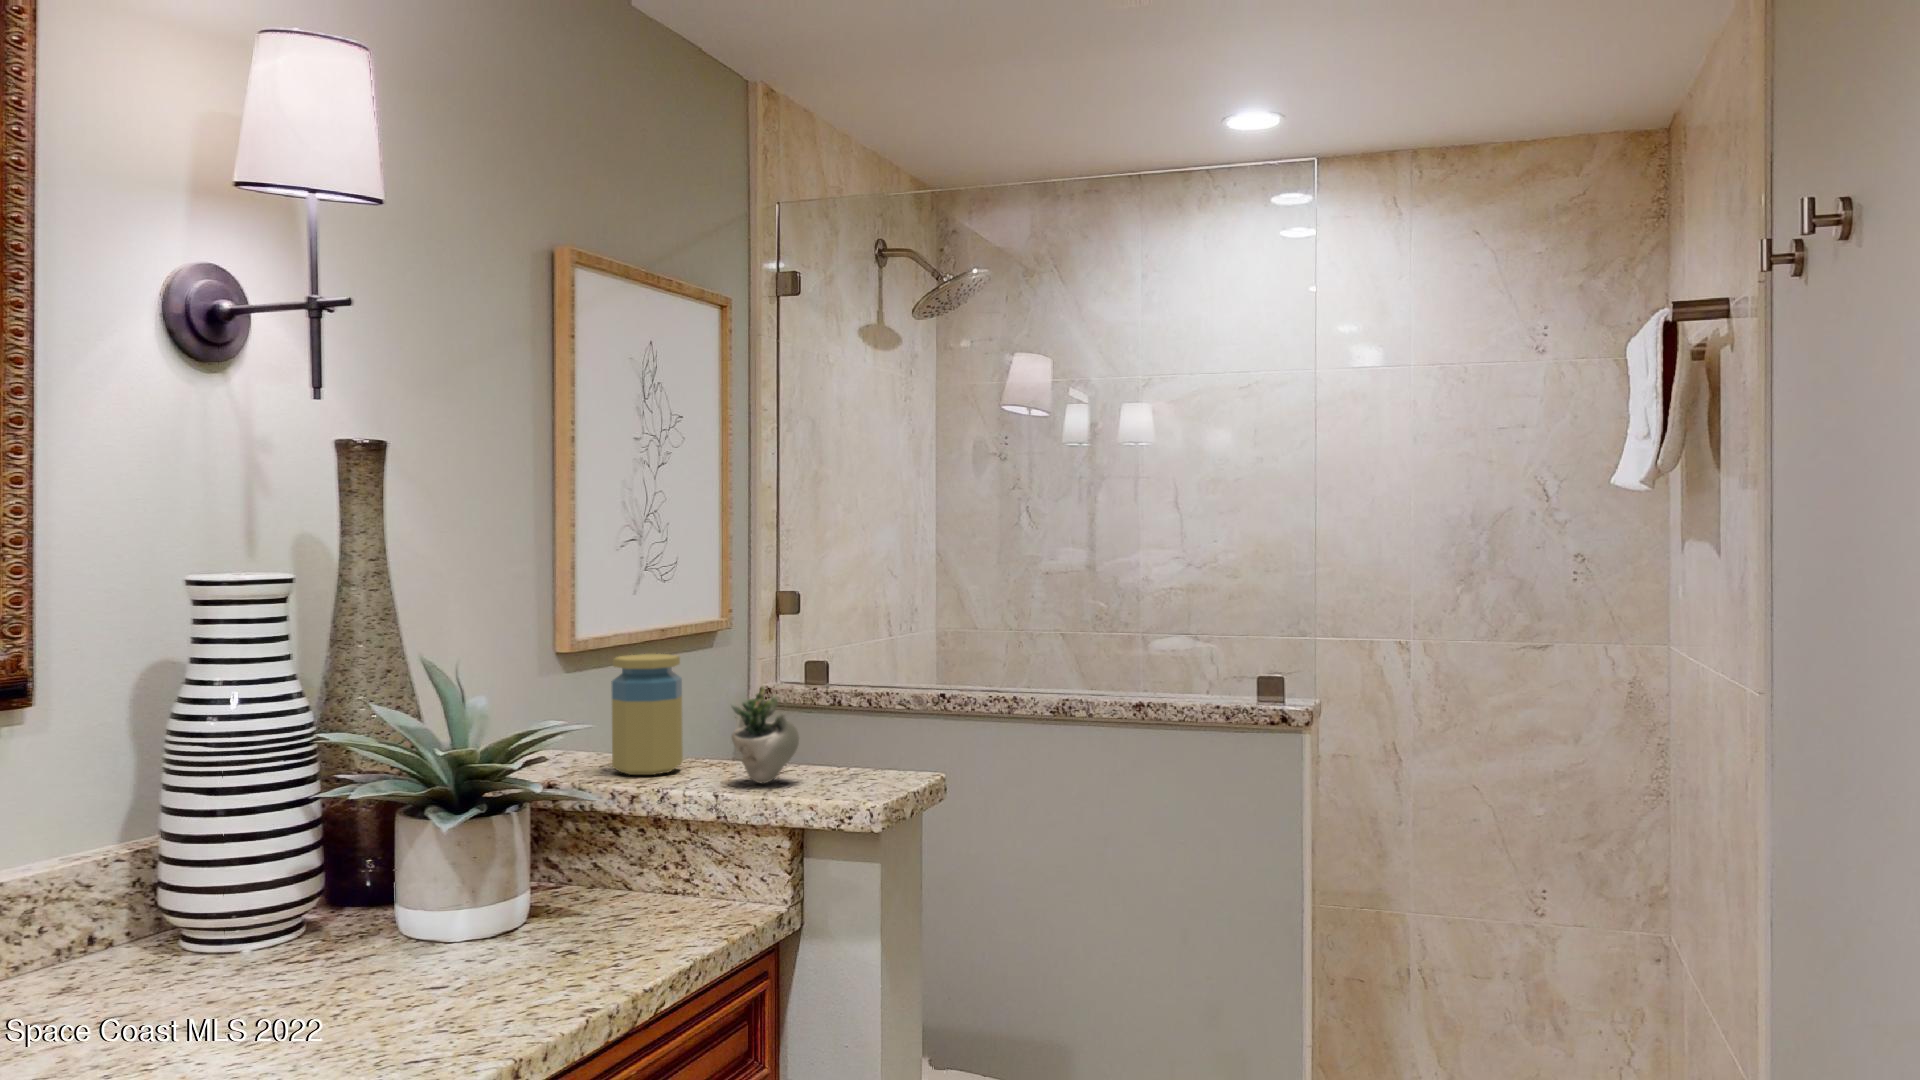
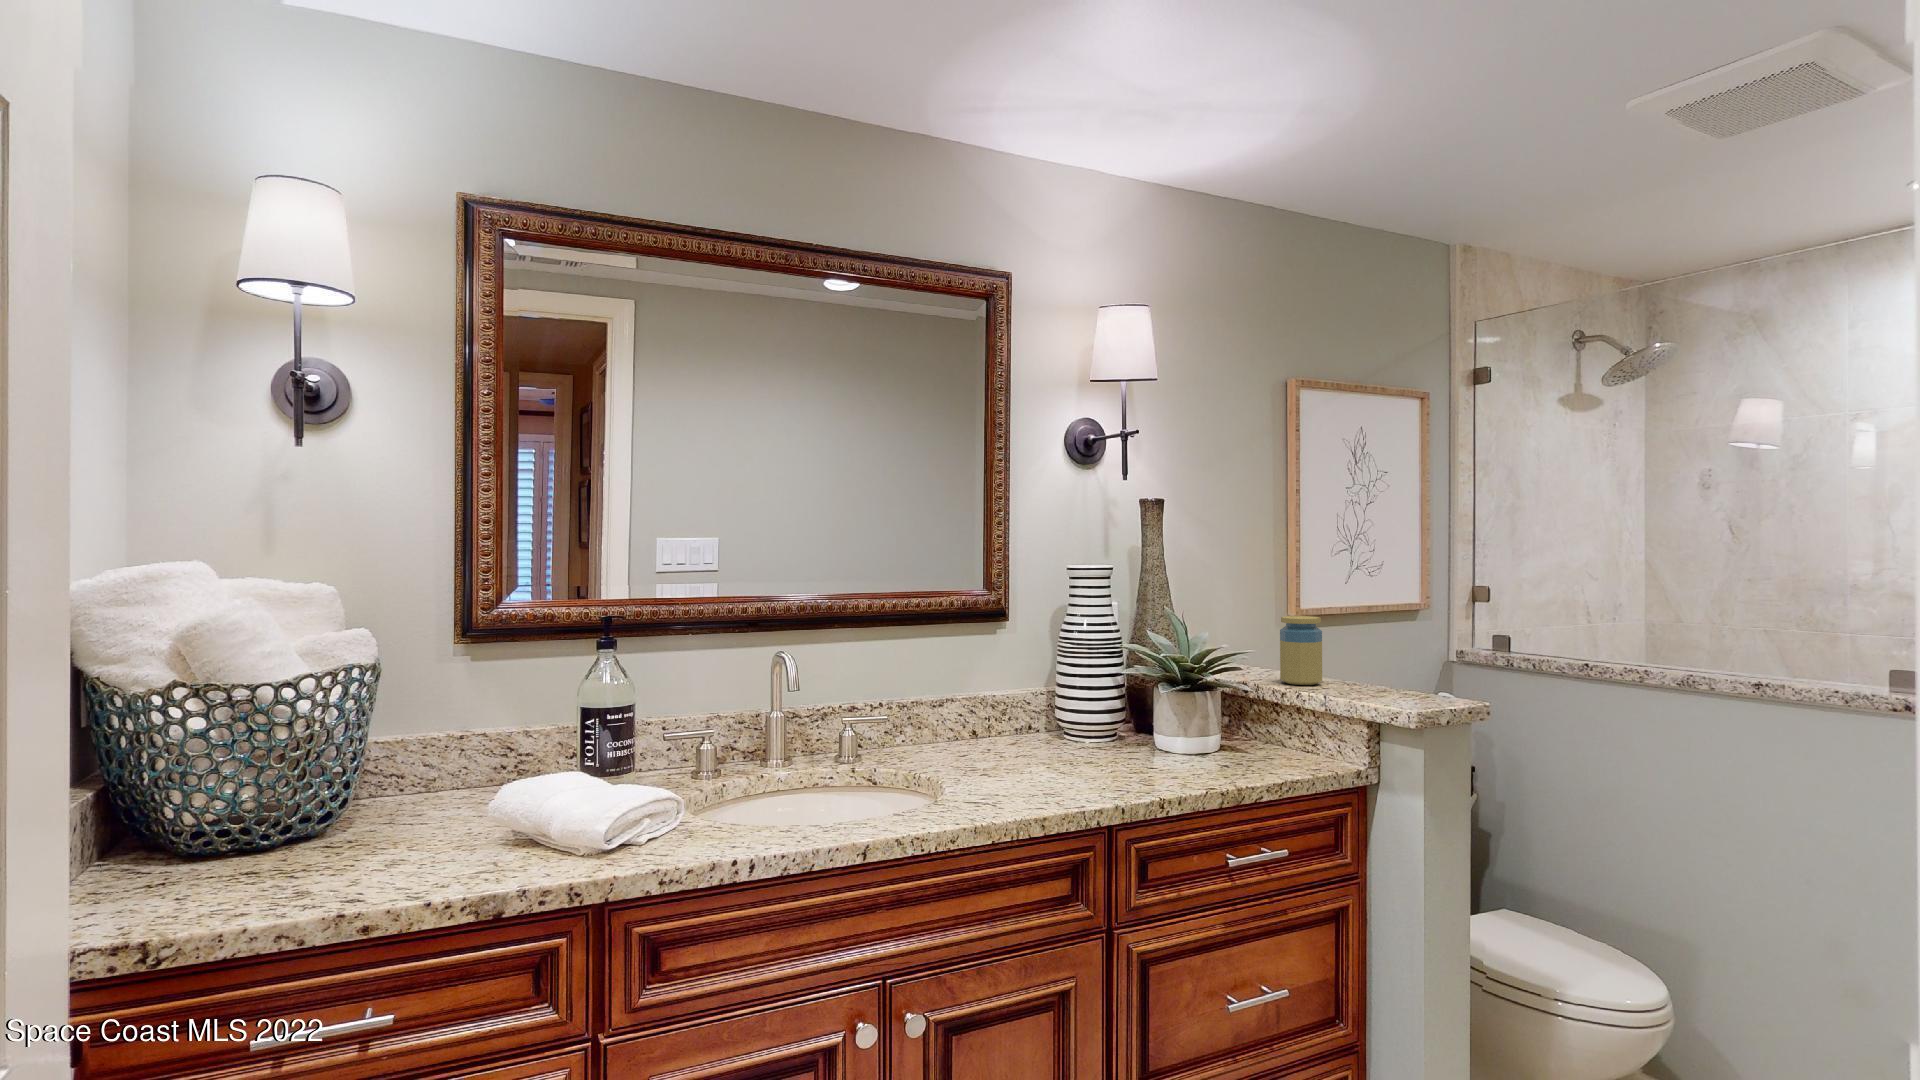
succulent plant: present [731,684,829,783] -> none [1337,637,1388,695]

